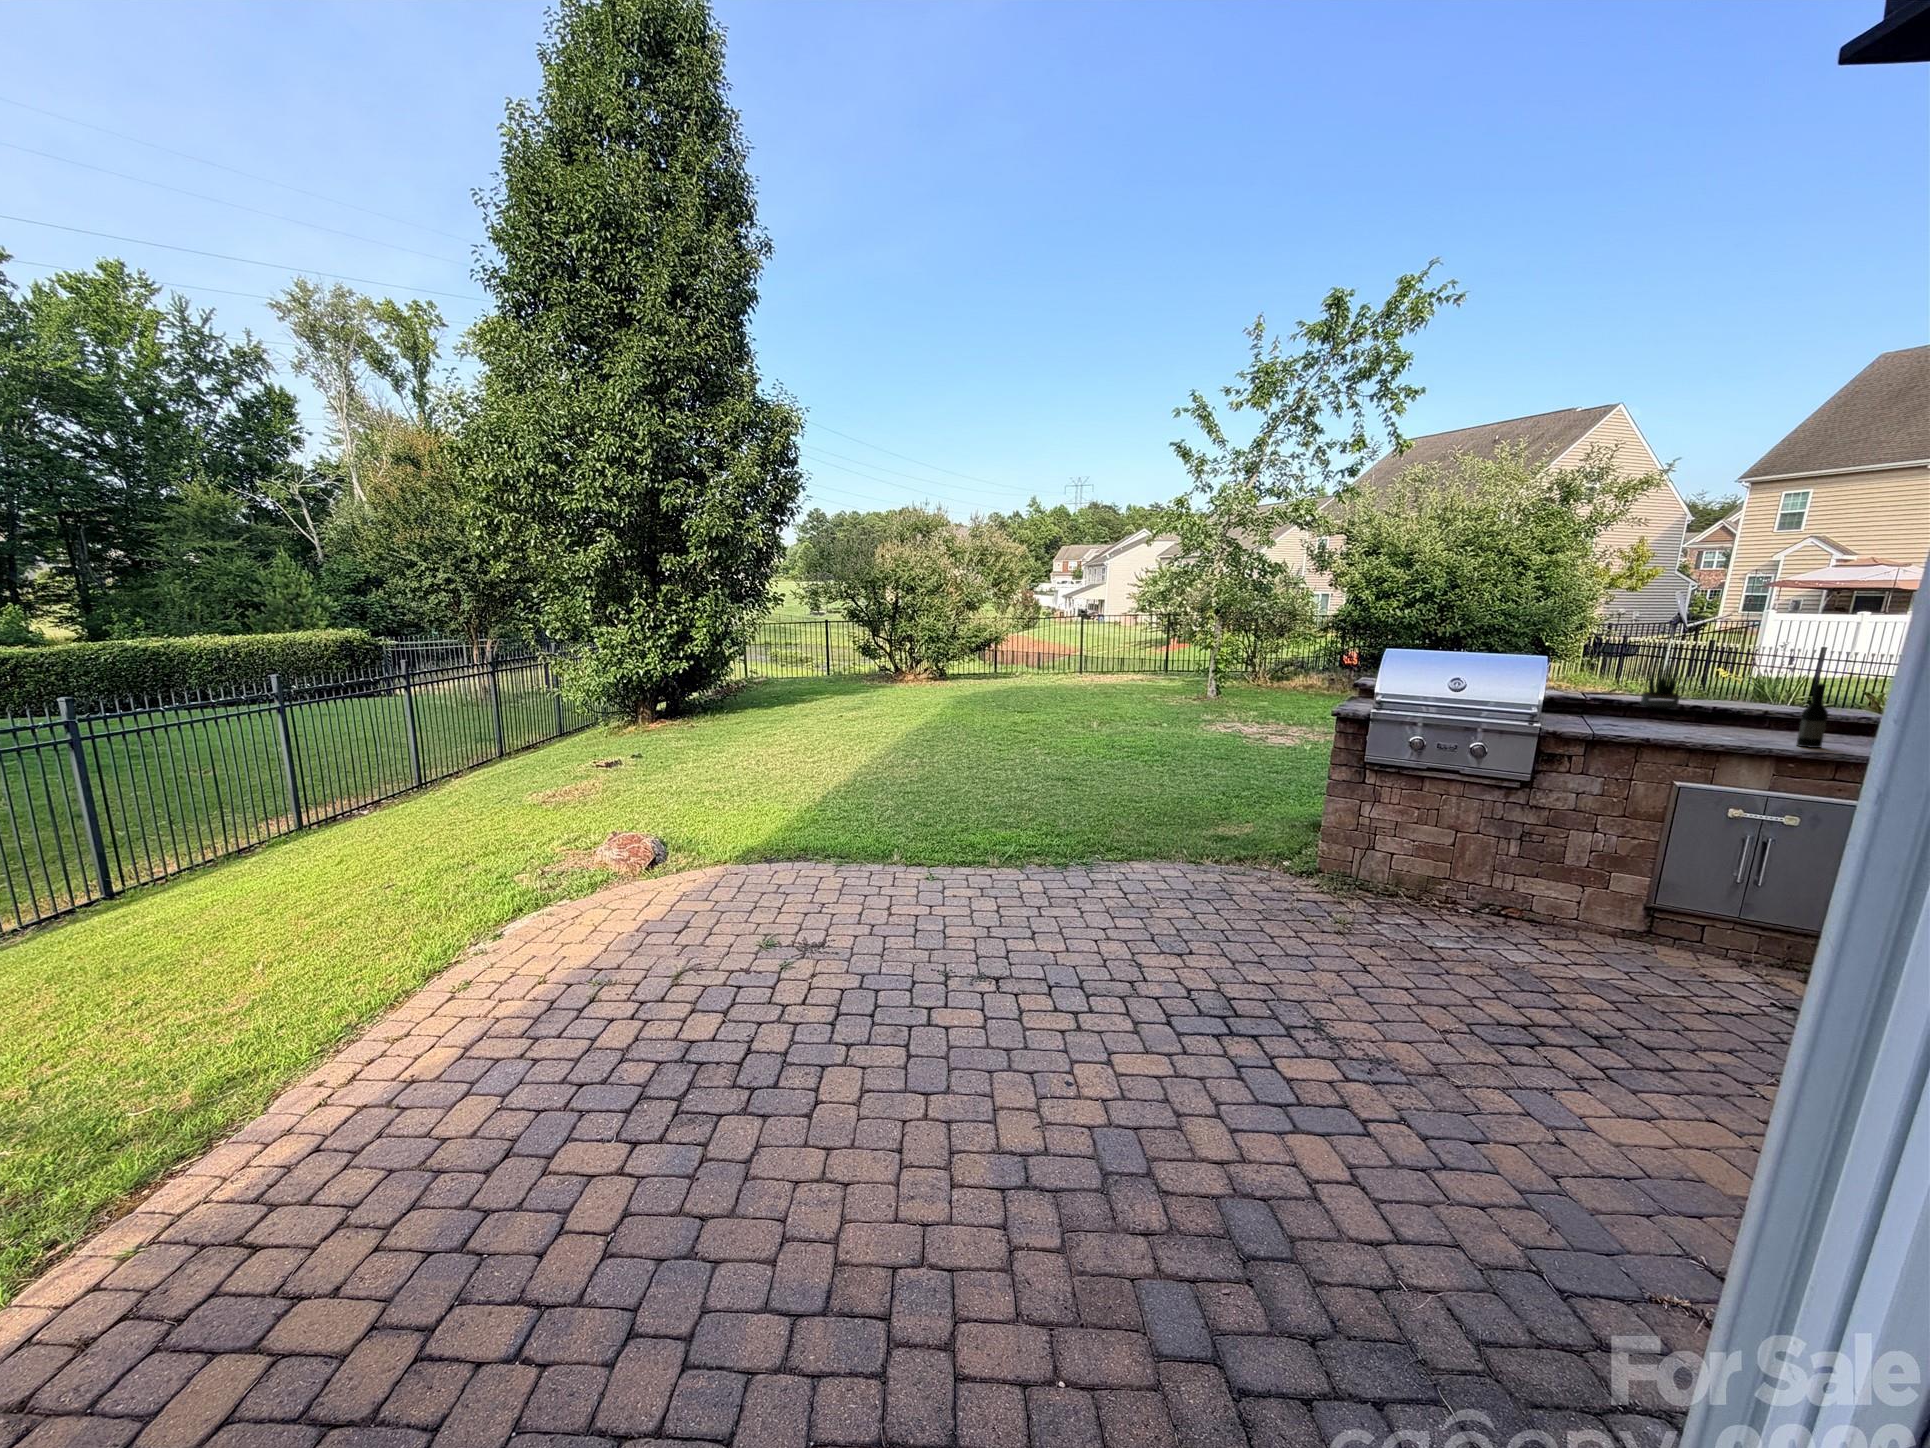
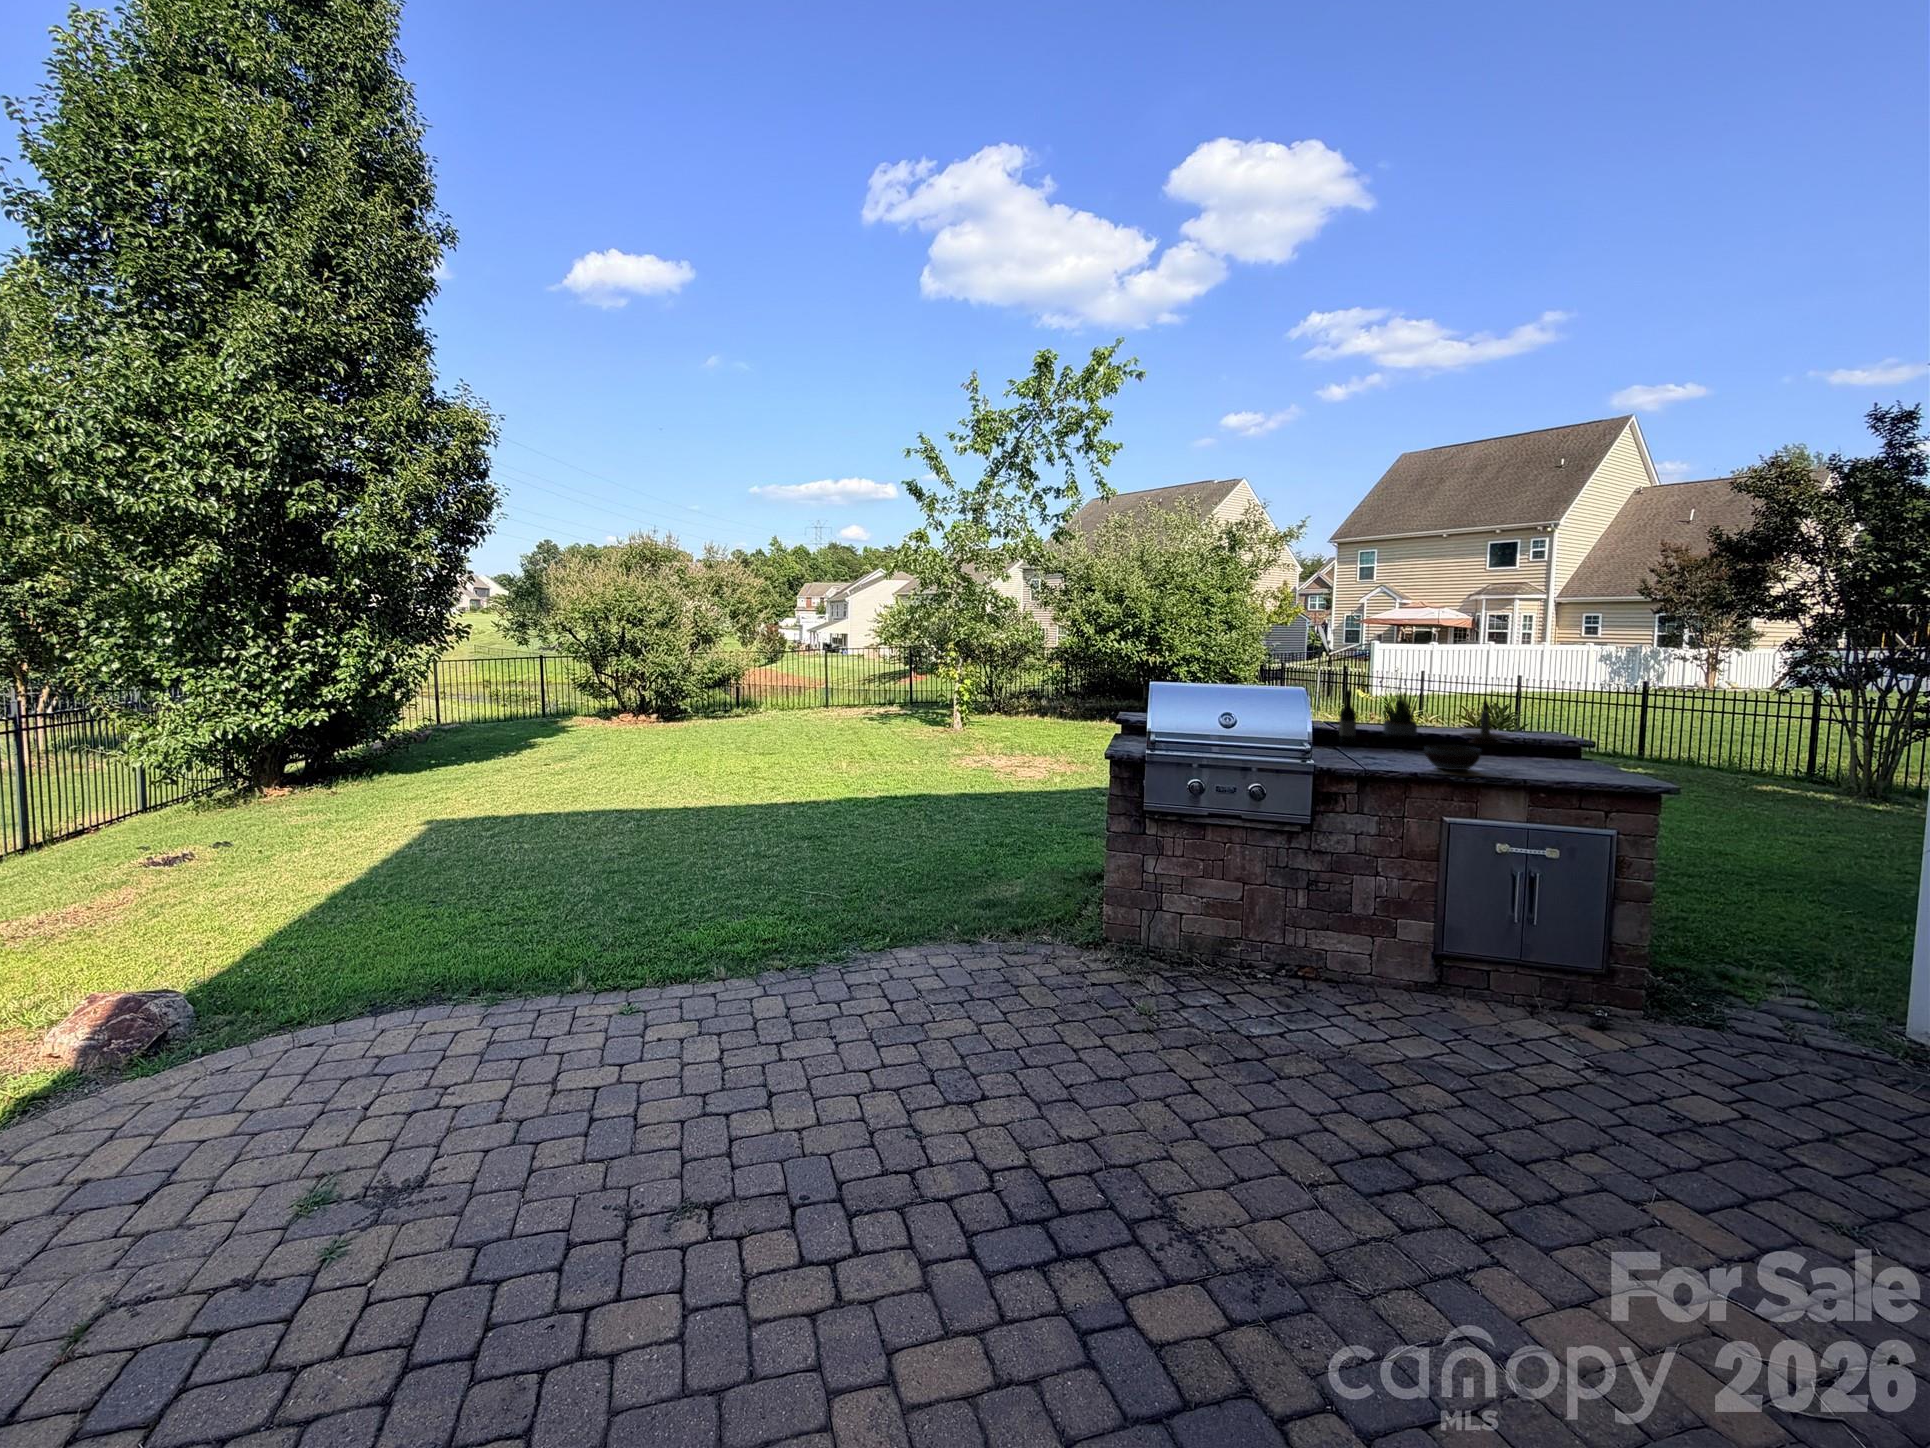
candle holder: none [1727,673,1784,718] -> present [1462,700,1508,744]
wine bottle: present [1797,683,1828,748] -> present [1339,689,1356,743]
bowl: none [1658,714,1718,737] -> present [1424,745,1482,770]

